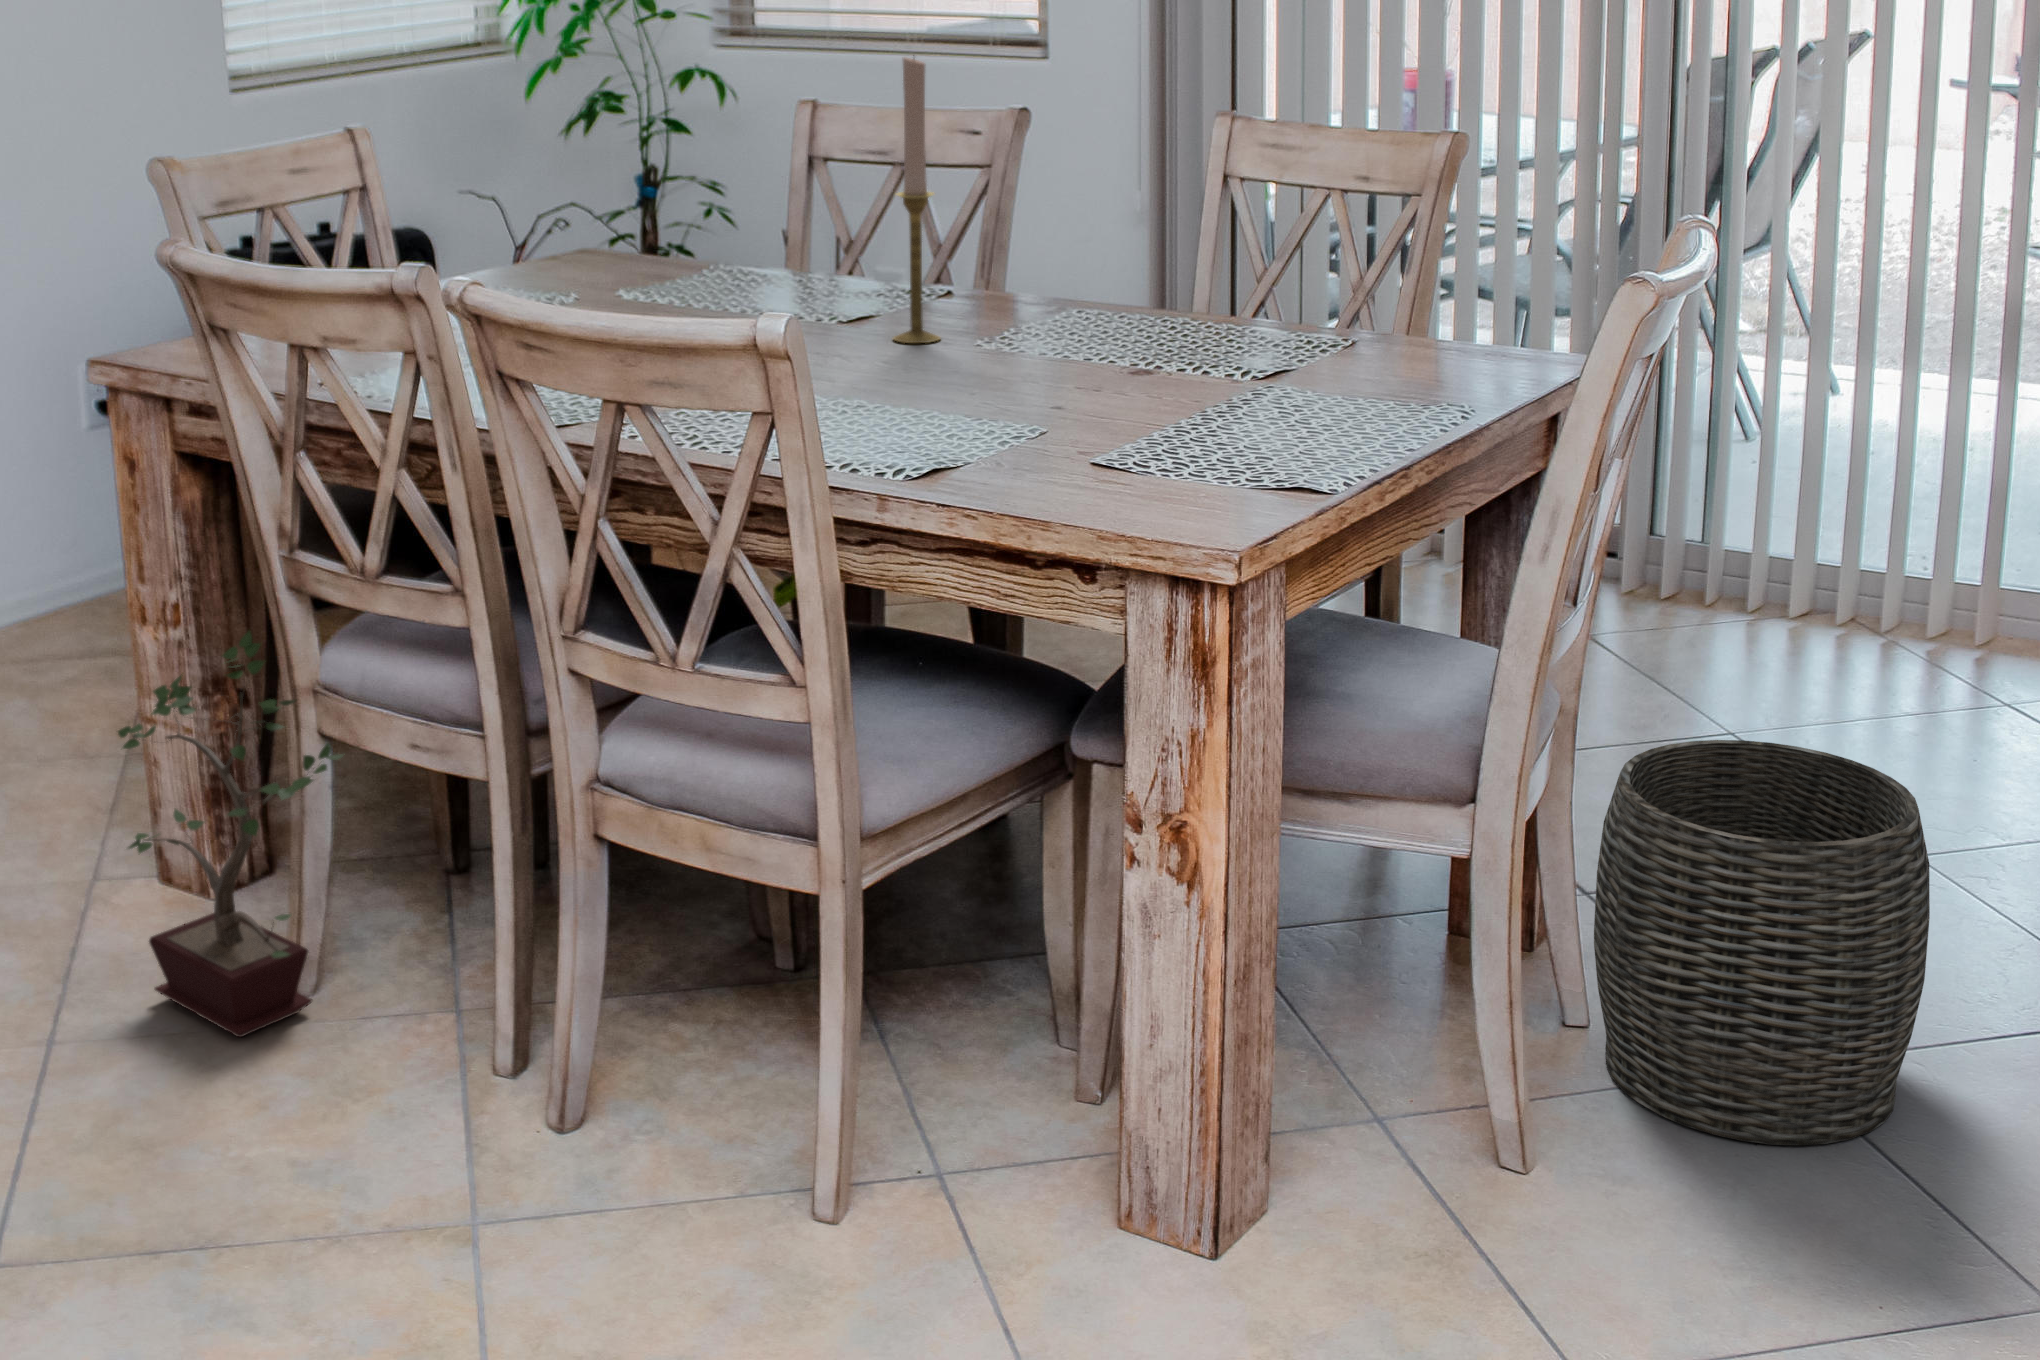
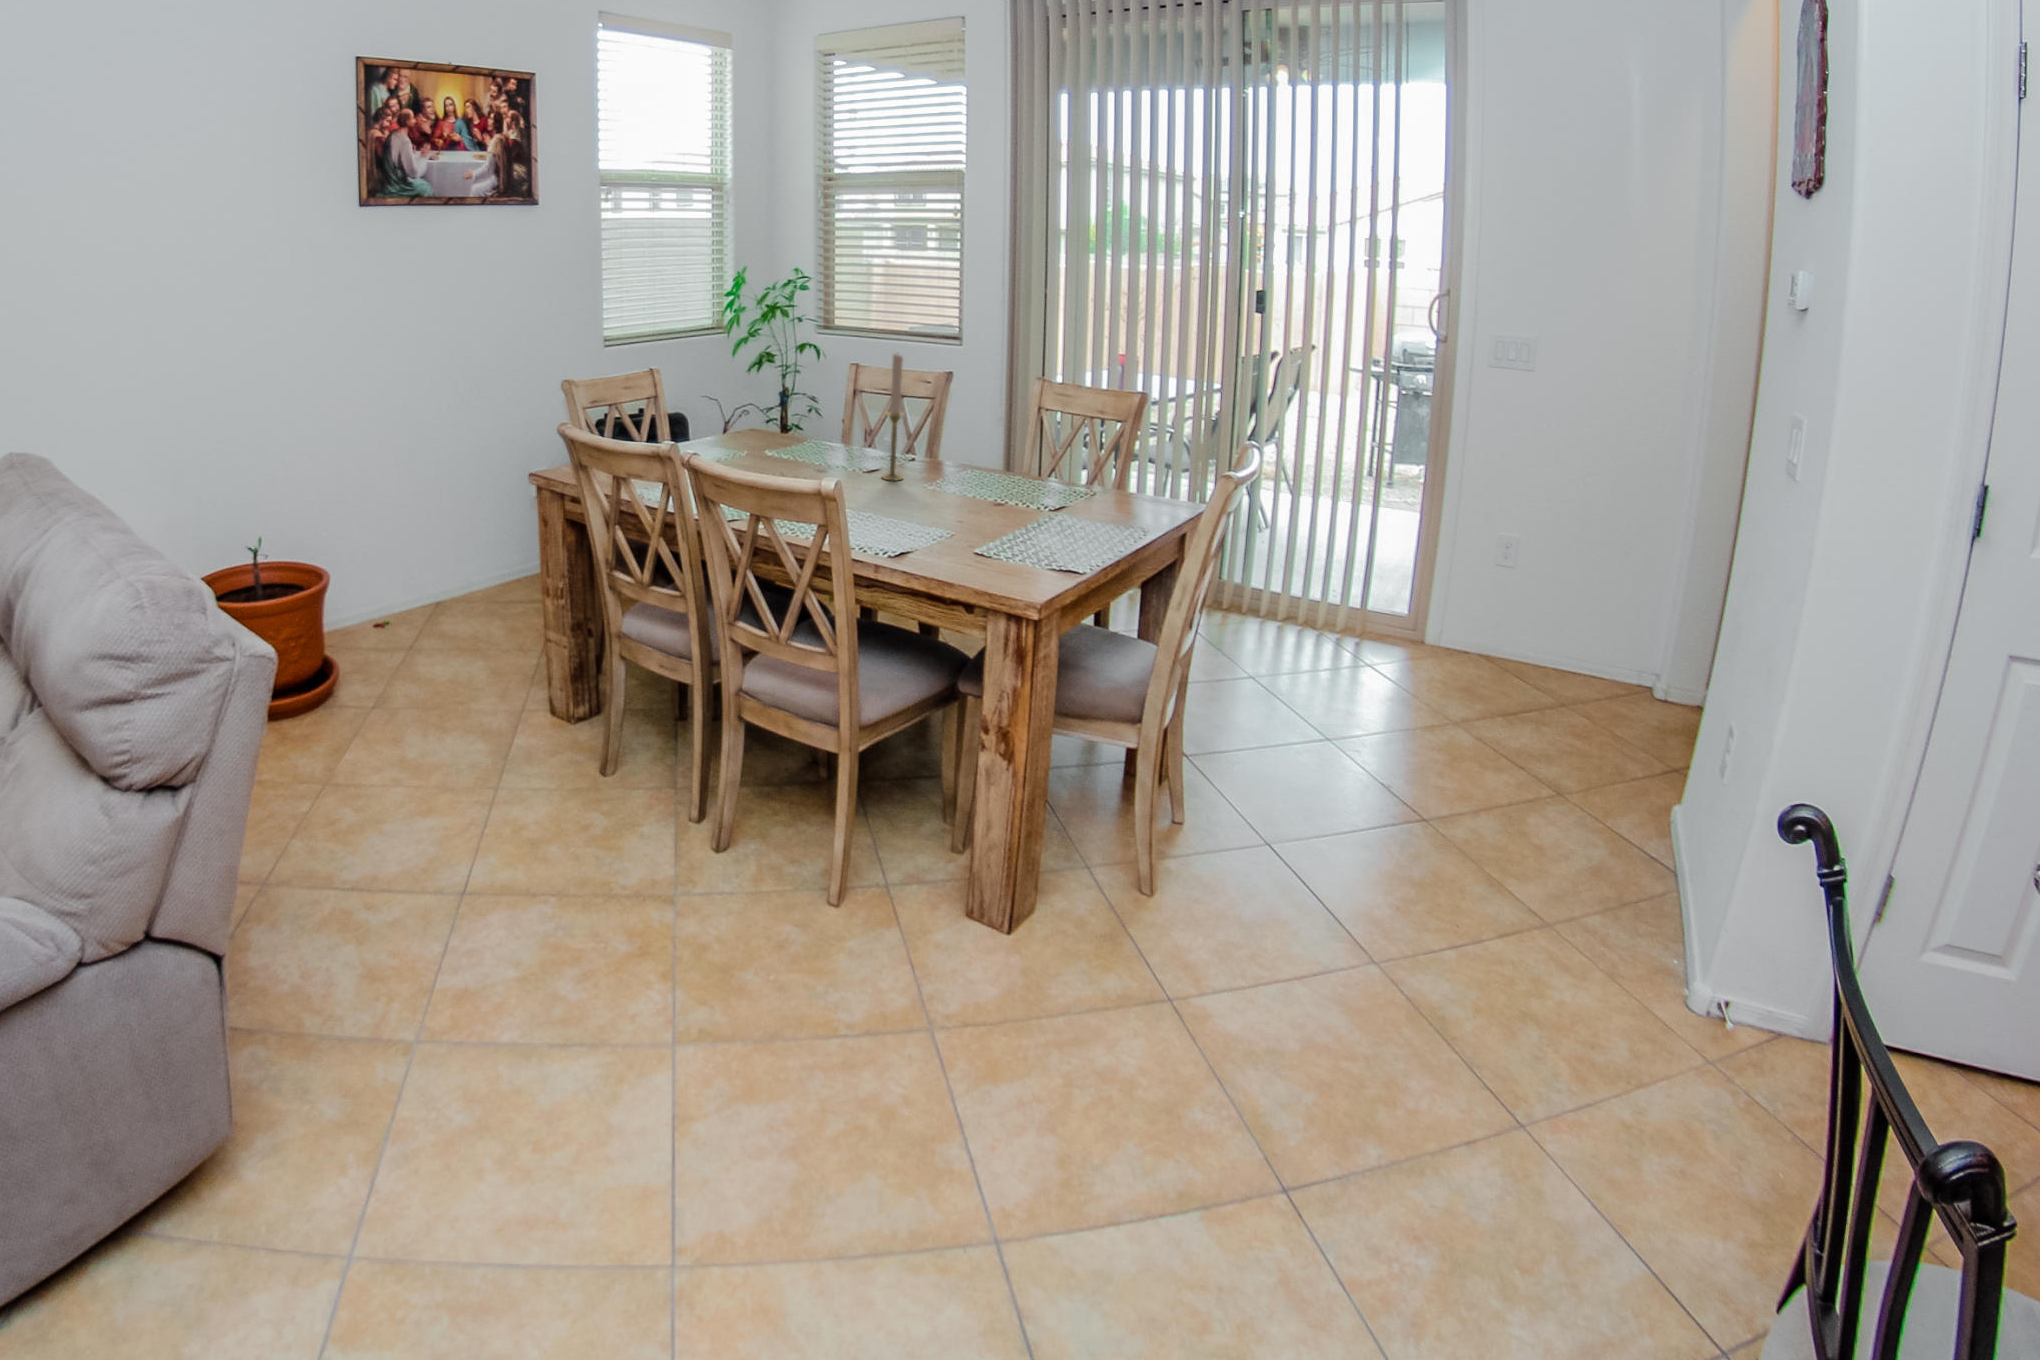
potted plant: present [118,631,343,1037] -> none [530,593,629,774]
woven basket: present [1594,740,1930,1145] -> none [1199,699,1369,906]

